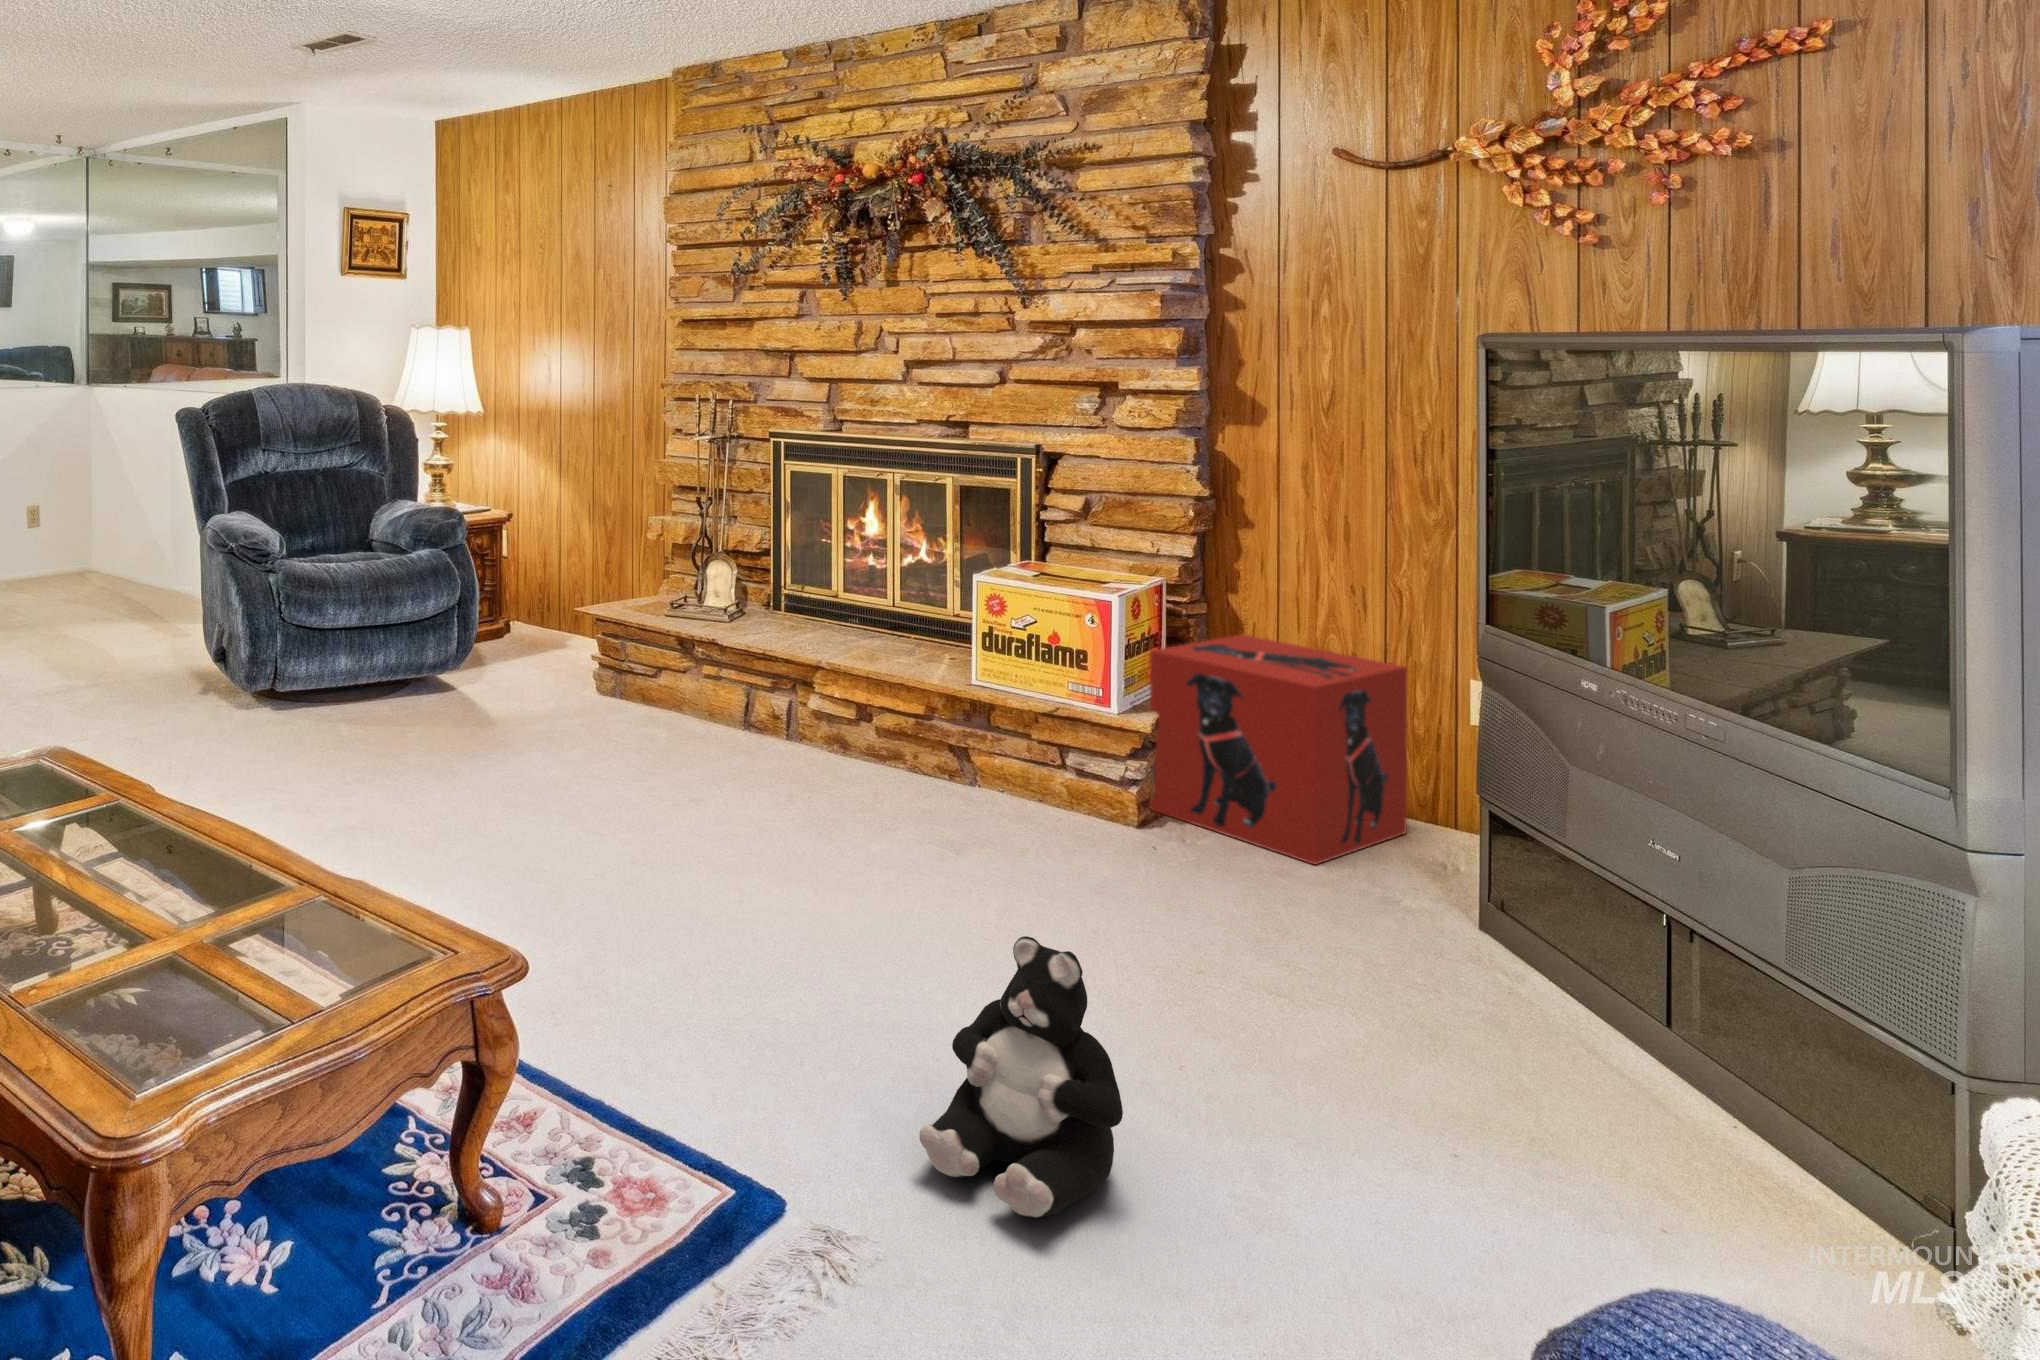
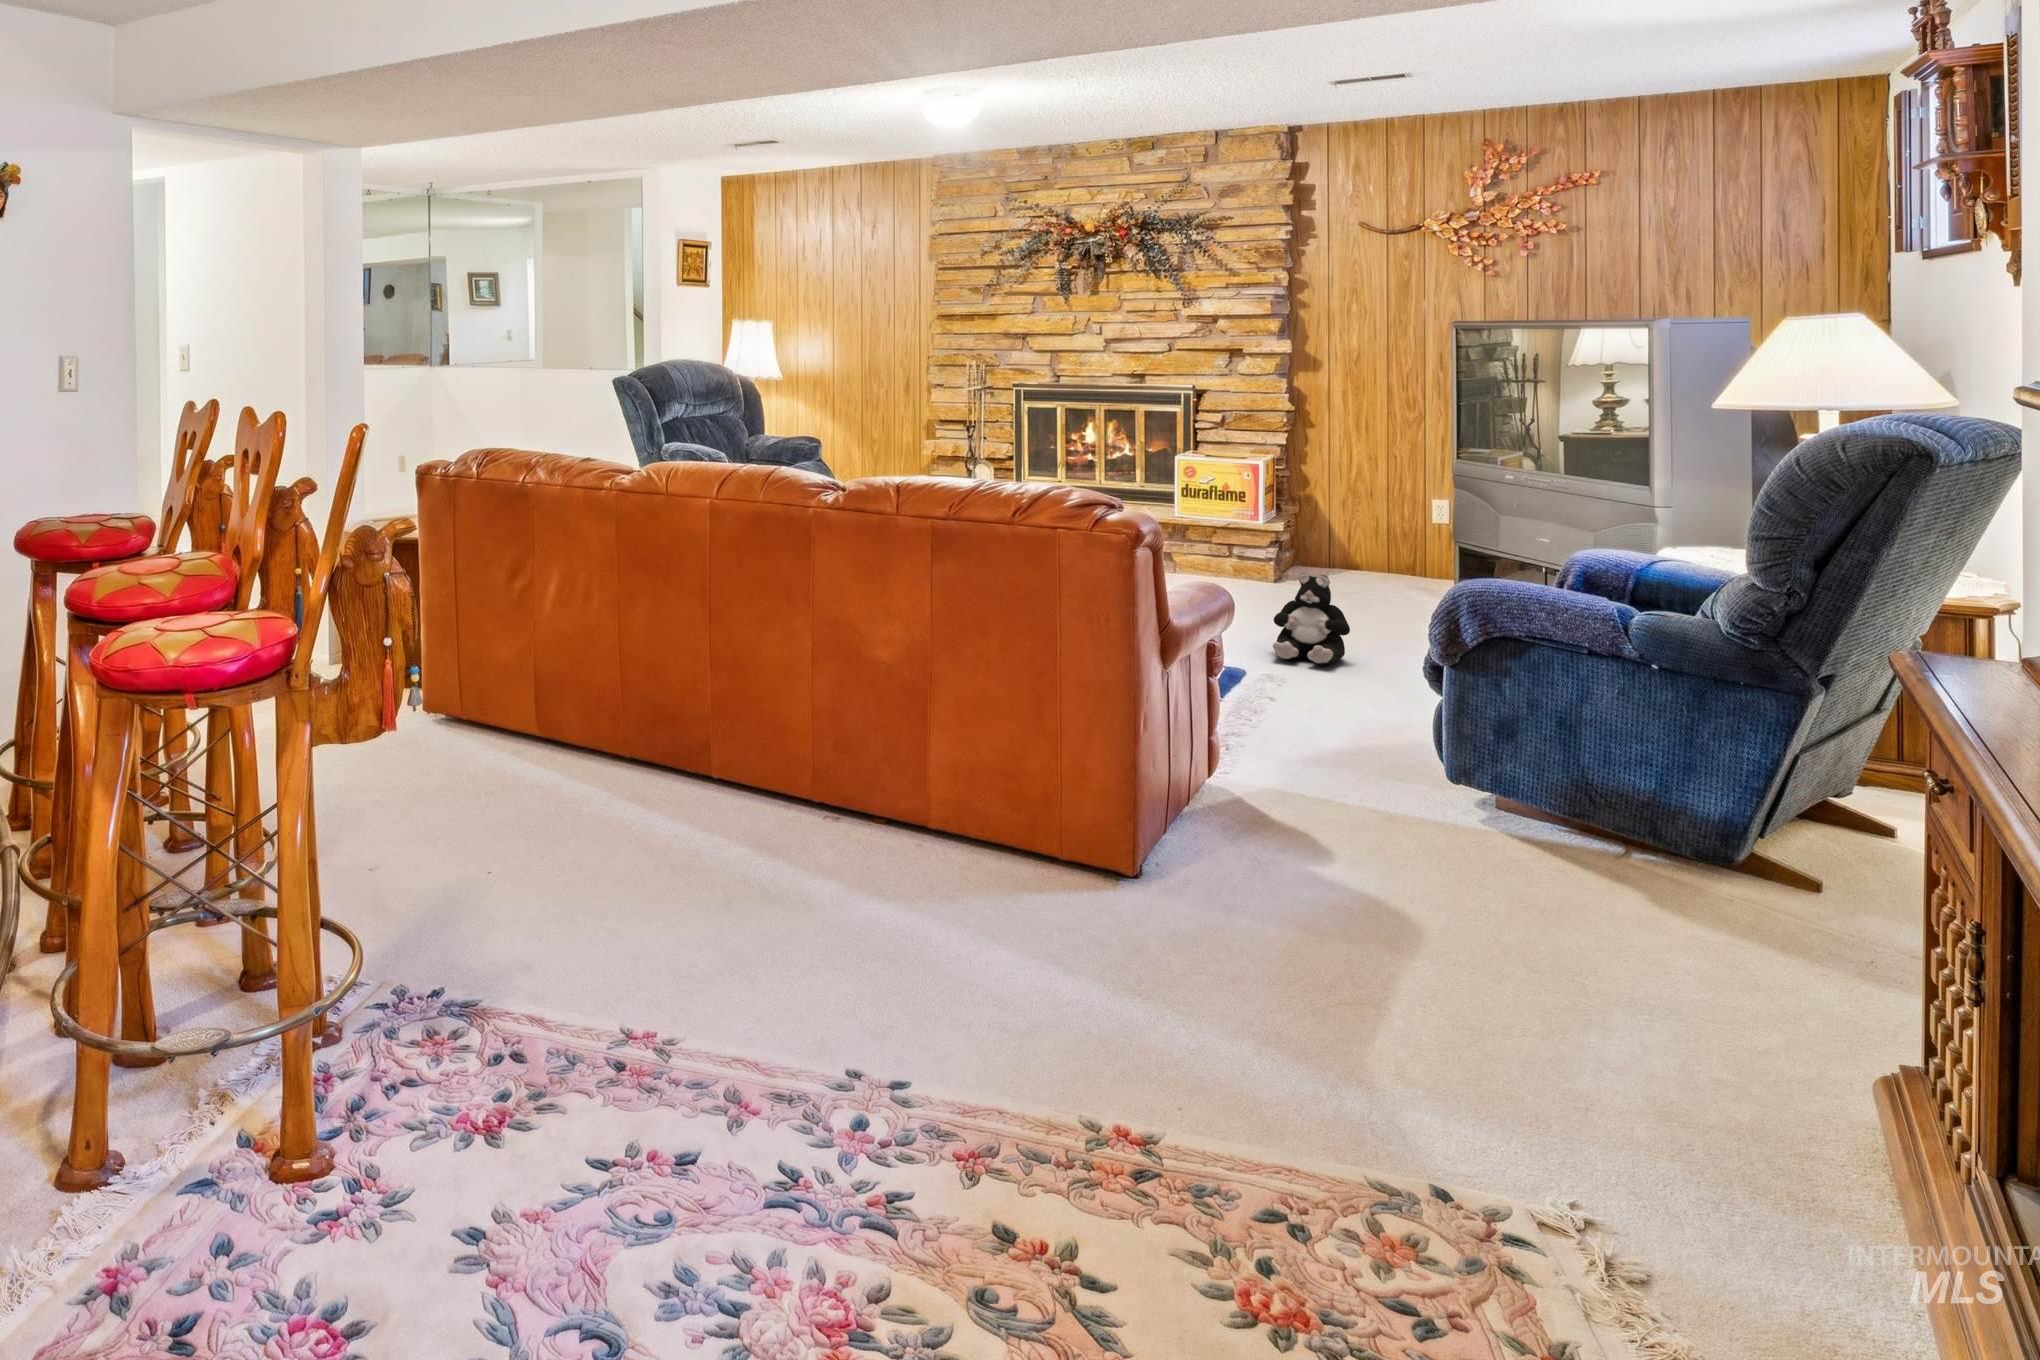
storage box: present [1150,635,1407,865] -> none [1275,484,1405,588]

